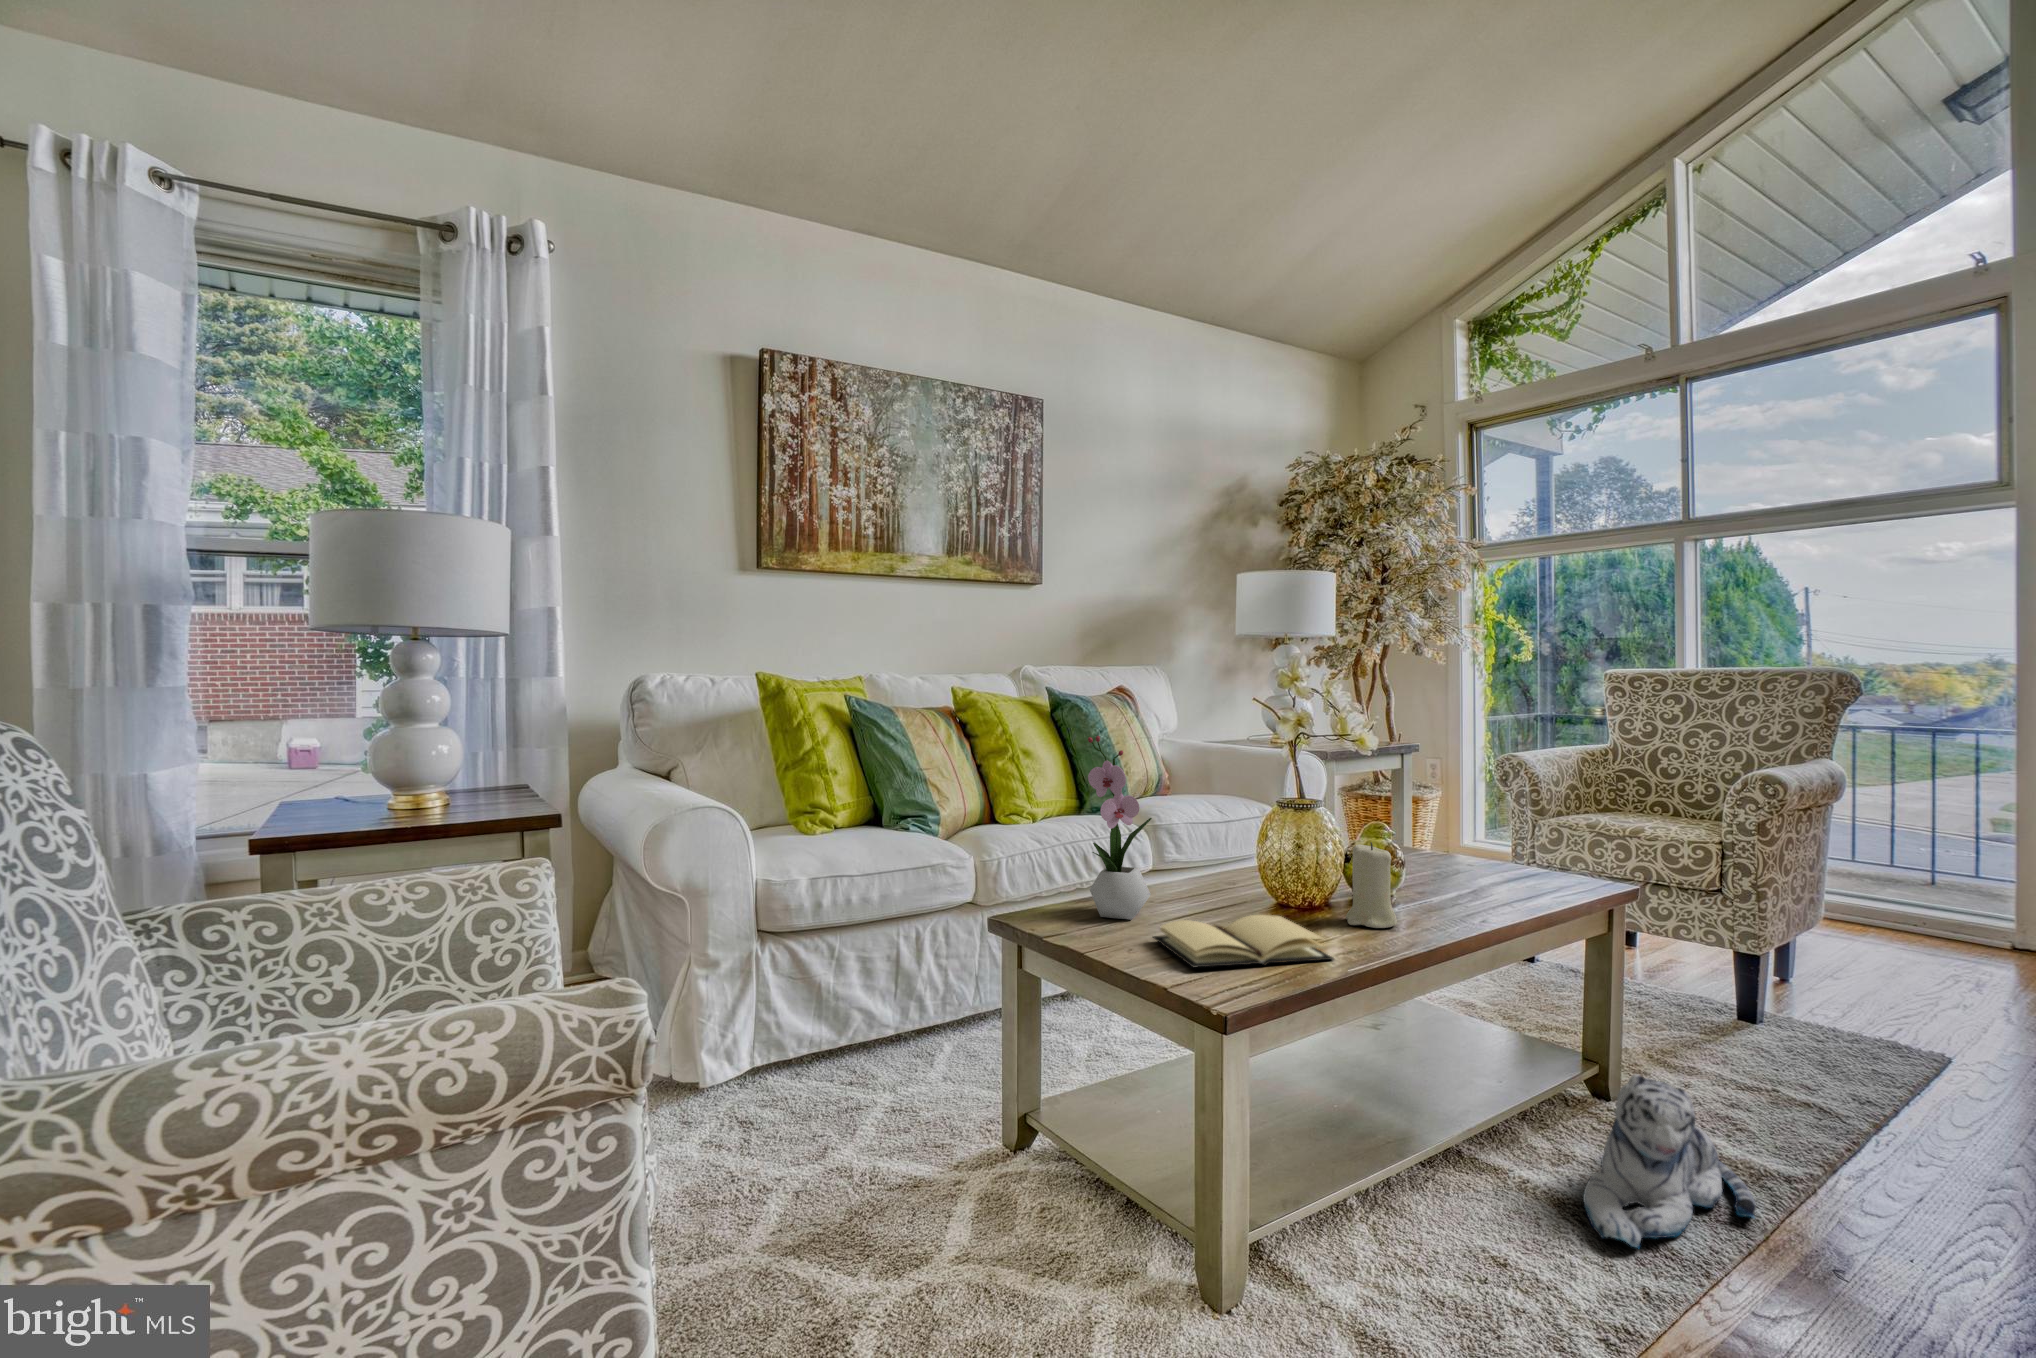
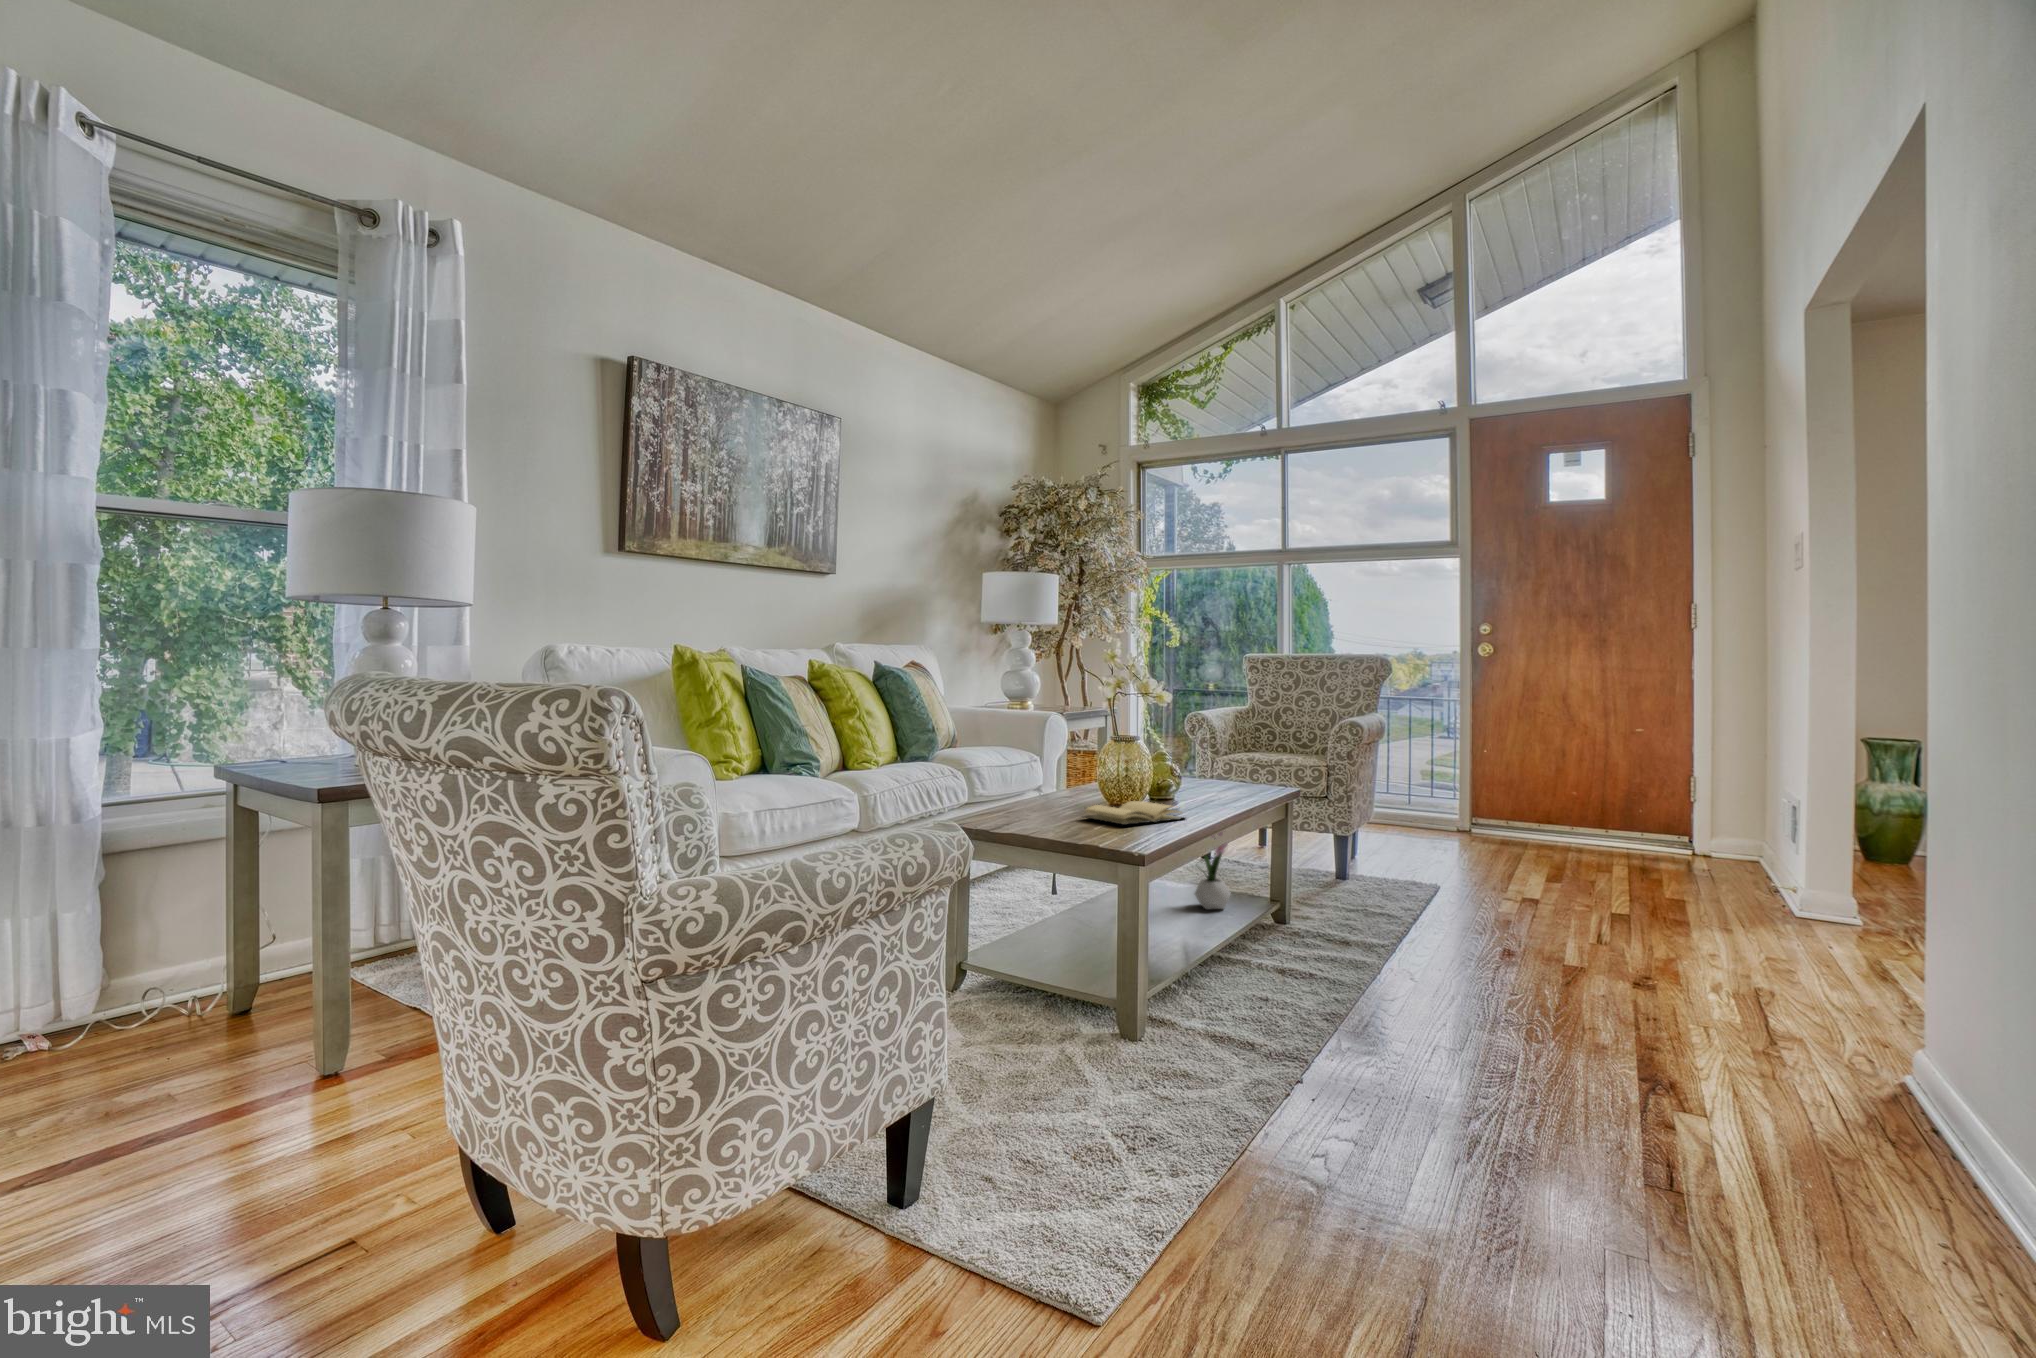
flower arrangement: present [1088,736,1152,920] -> present [1195,832,1231,909]
candle: present [1346,842,1397,928] -> none [1171,756,1202,807]
plush toy: present [1583,1074,1756,1248] -> none [1295,877,1372,962]

